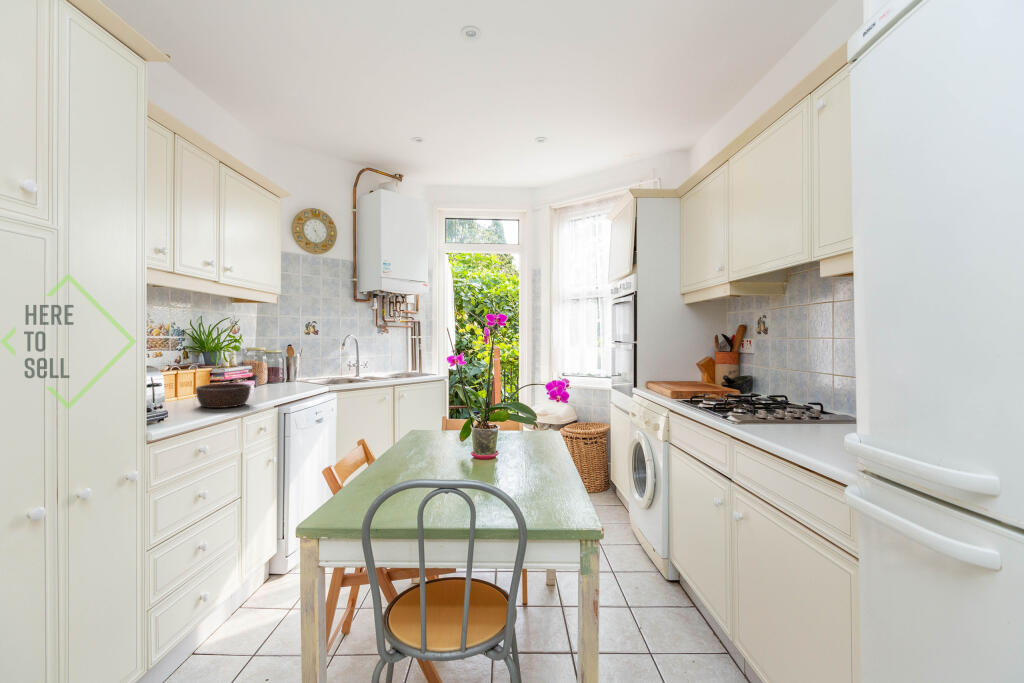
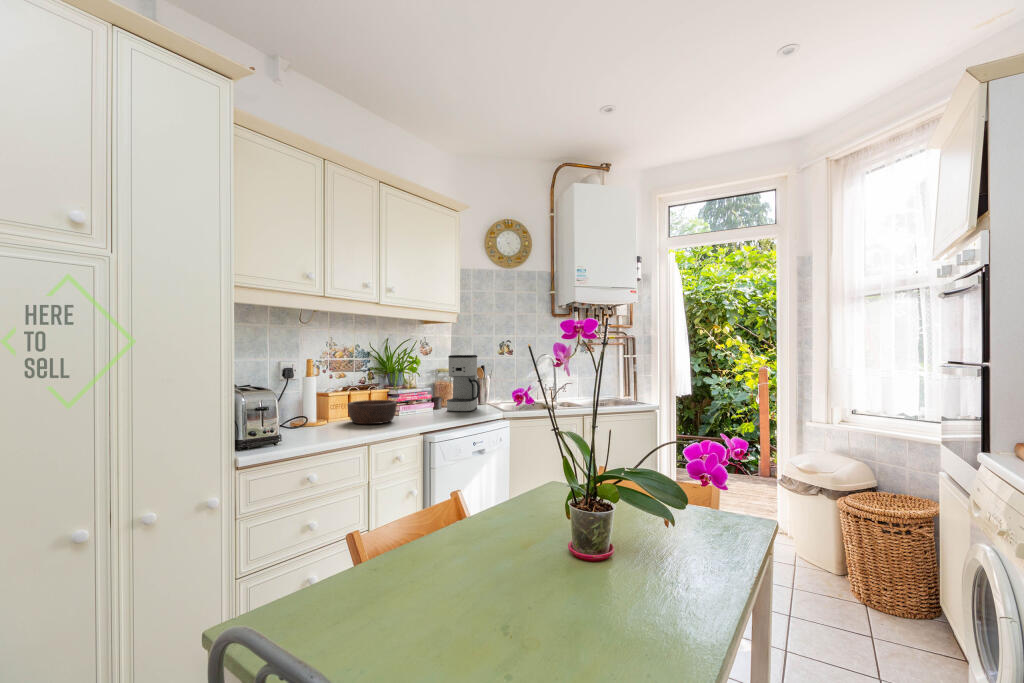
coffee maker: none [273,337,306,391] -> present [447,355,480,412]

